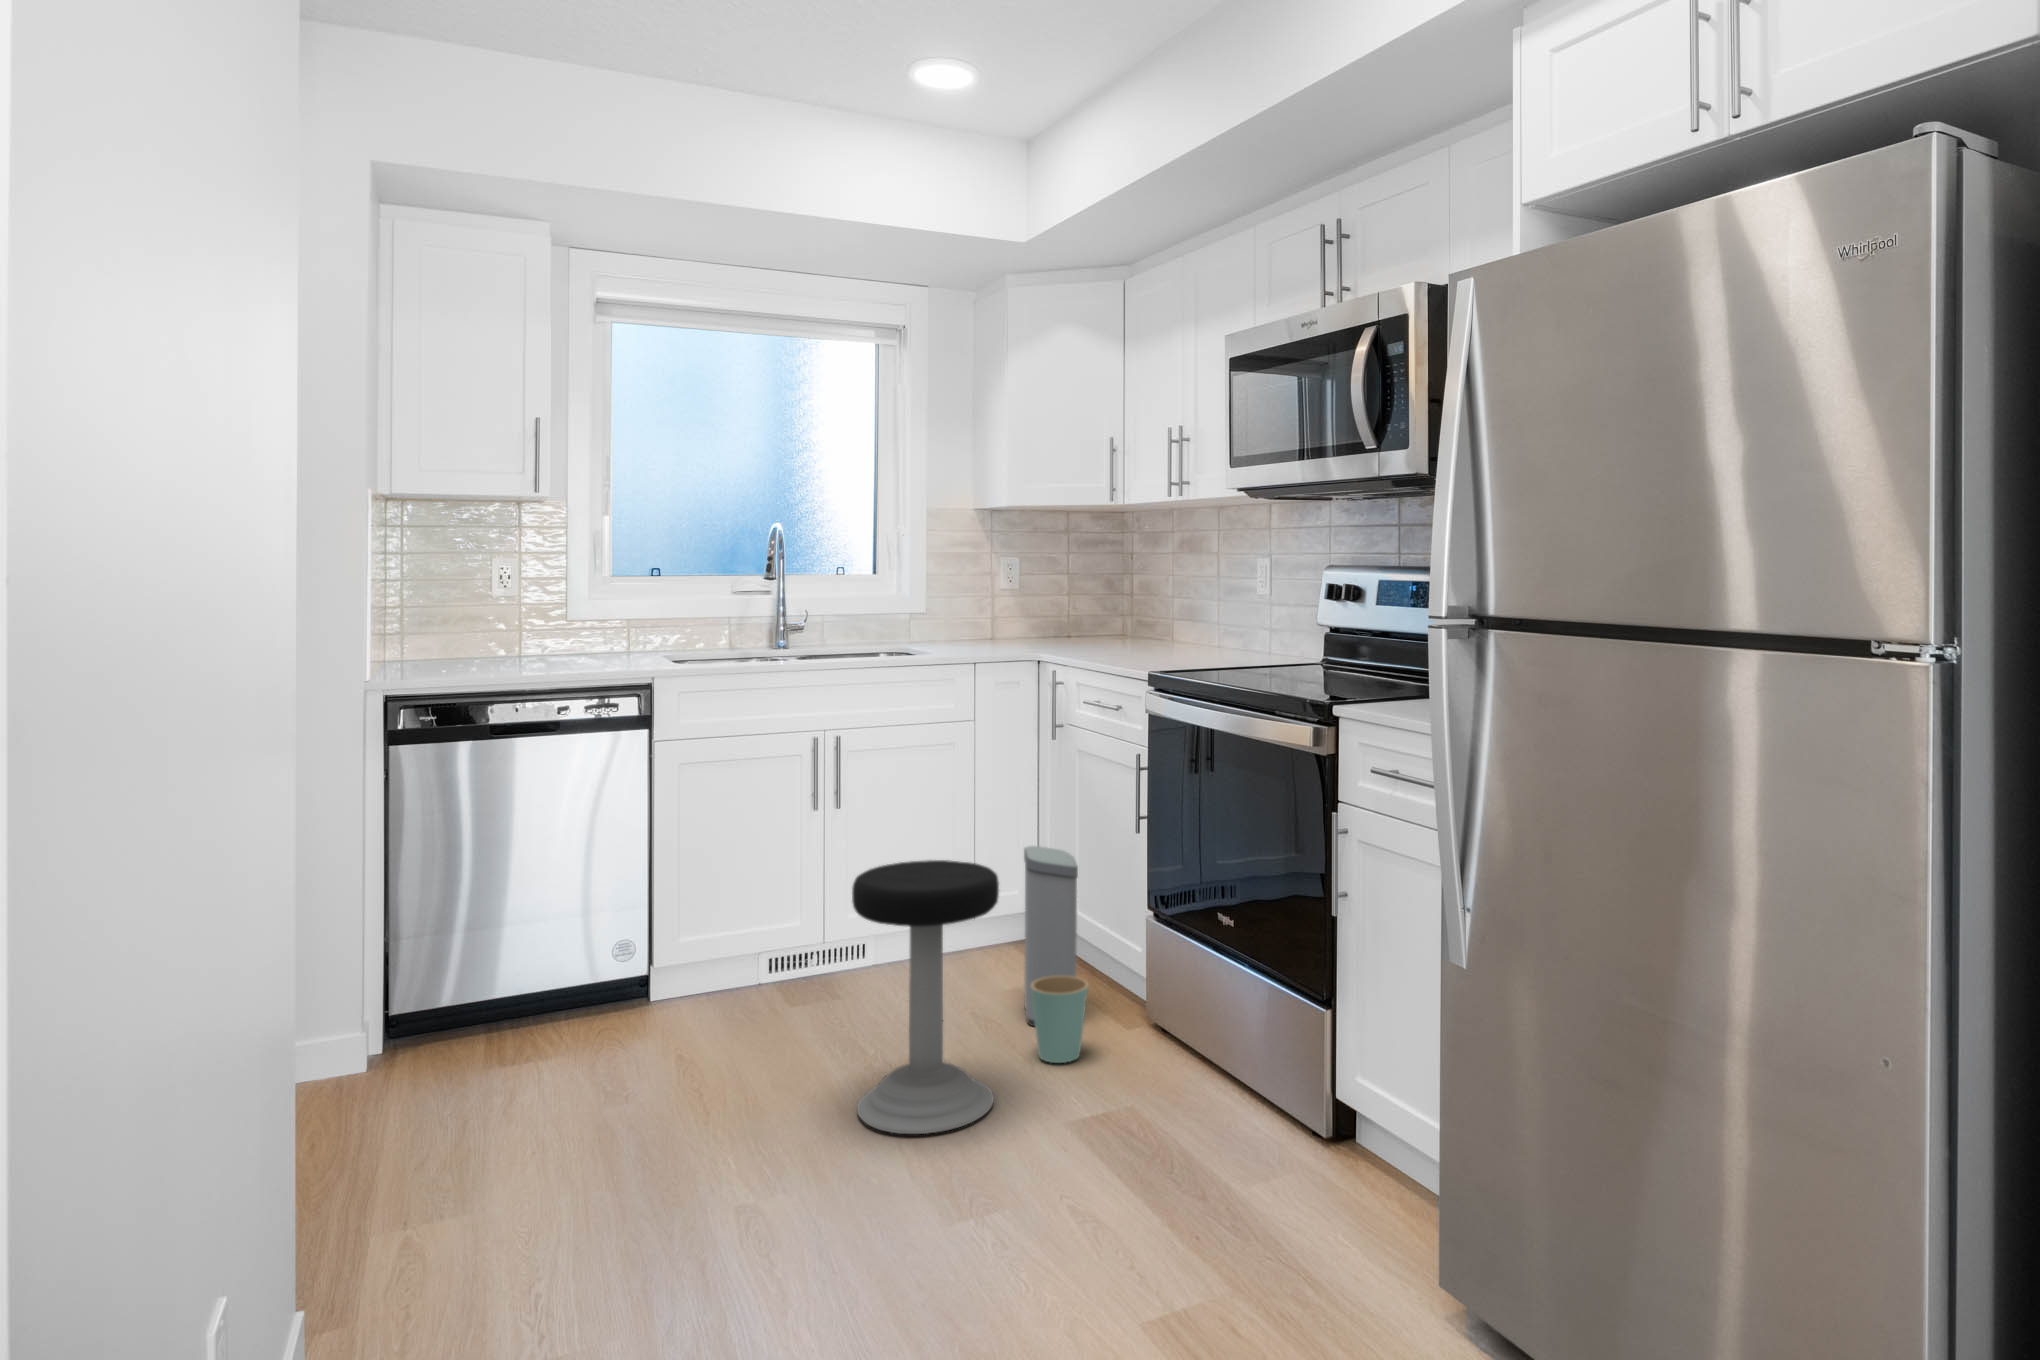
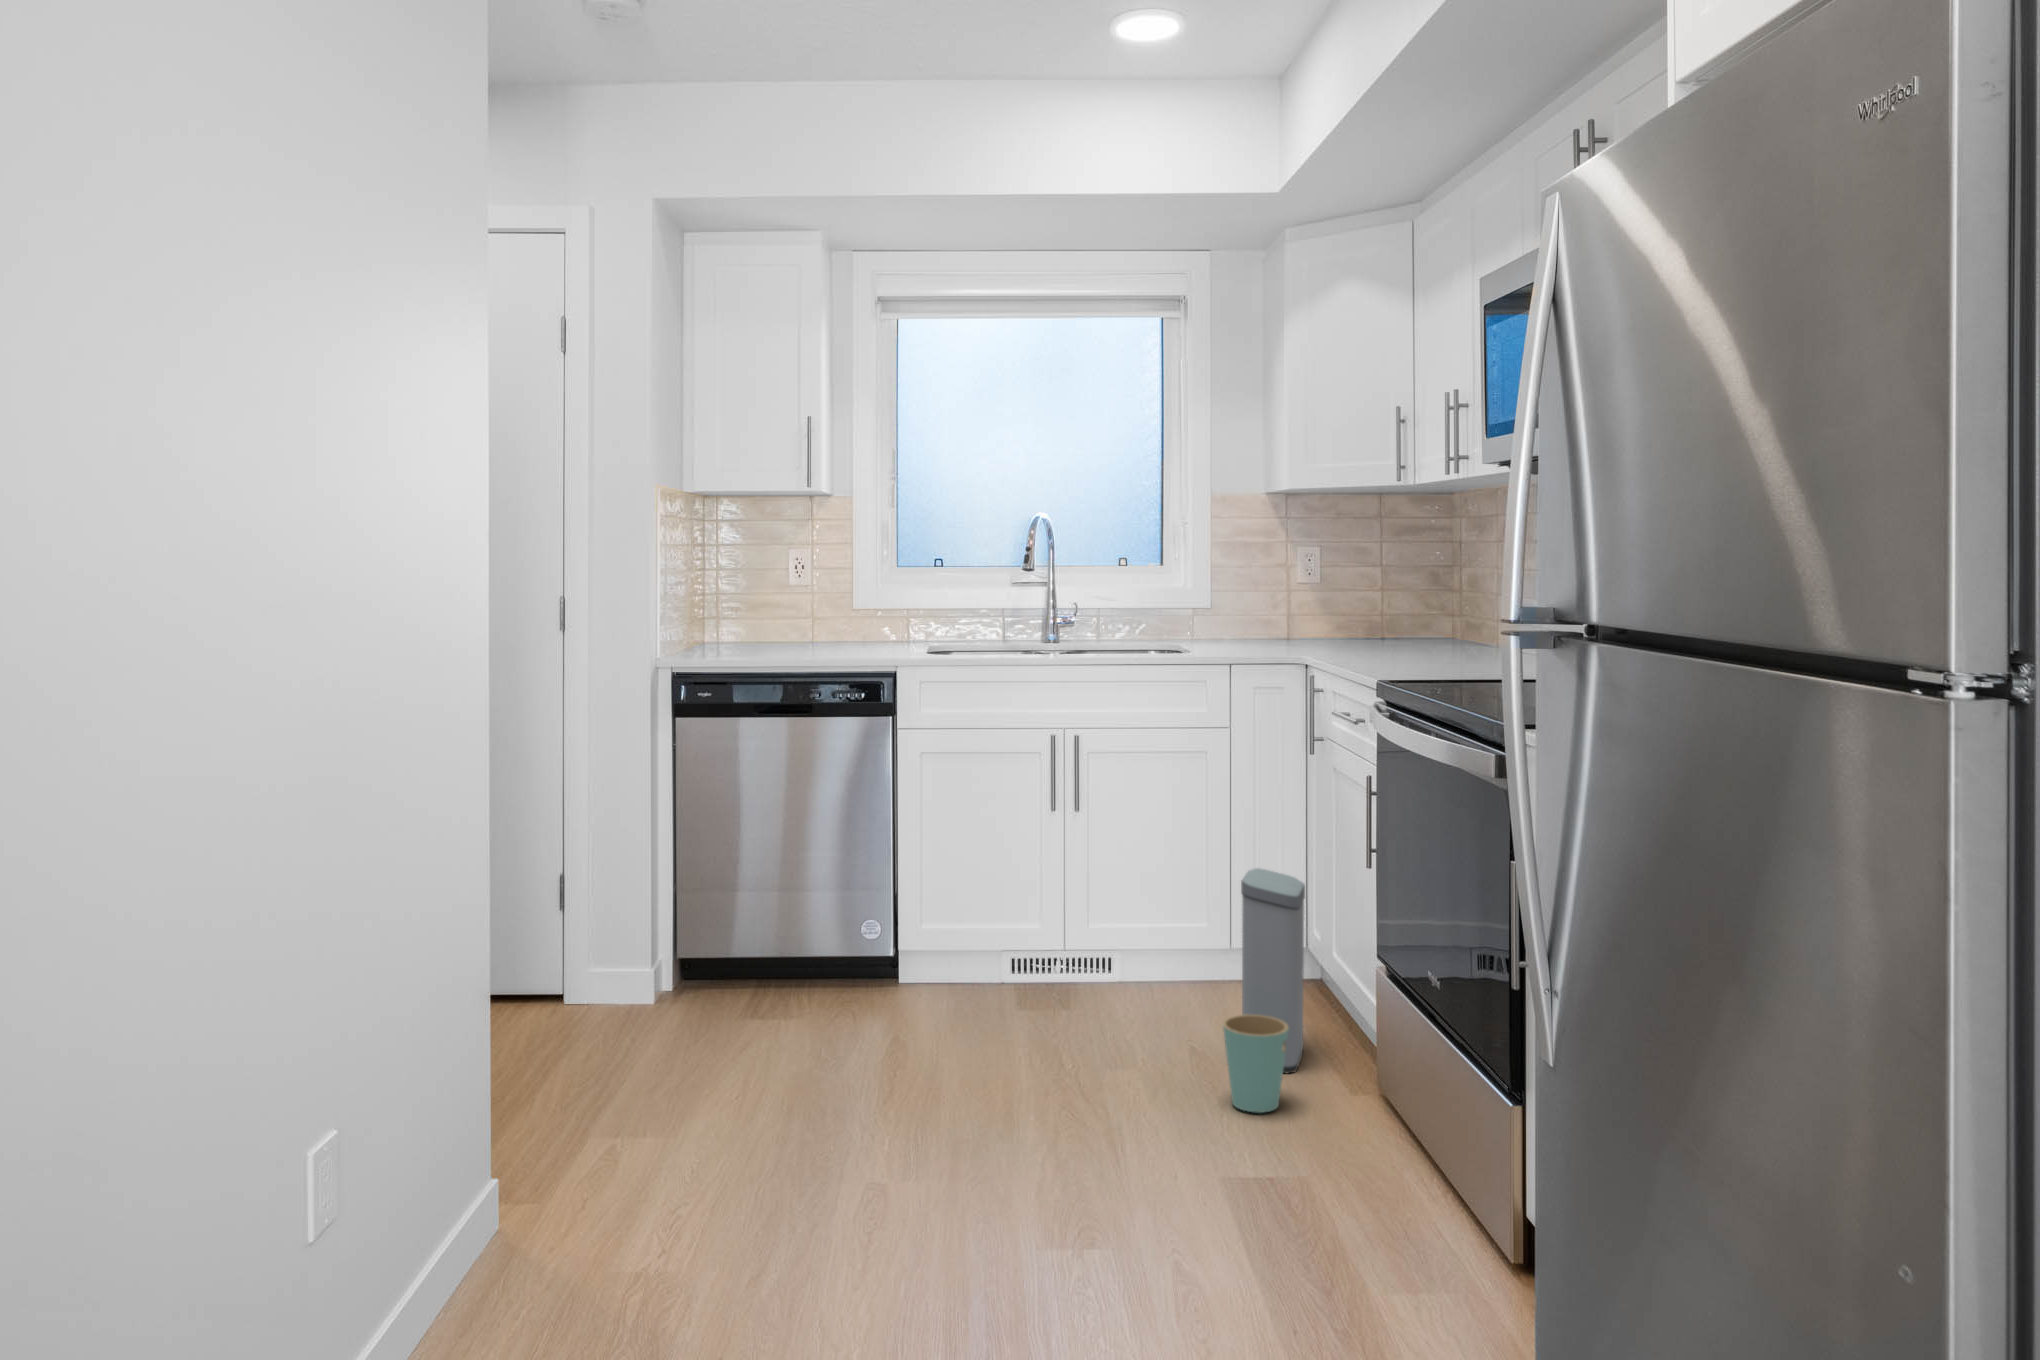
stool: present [852,860,999,1134] -> none [1012,870,1164,1158]

